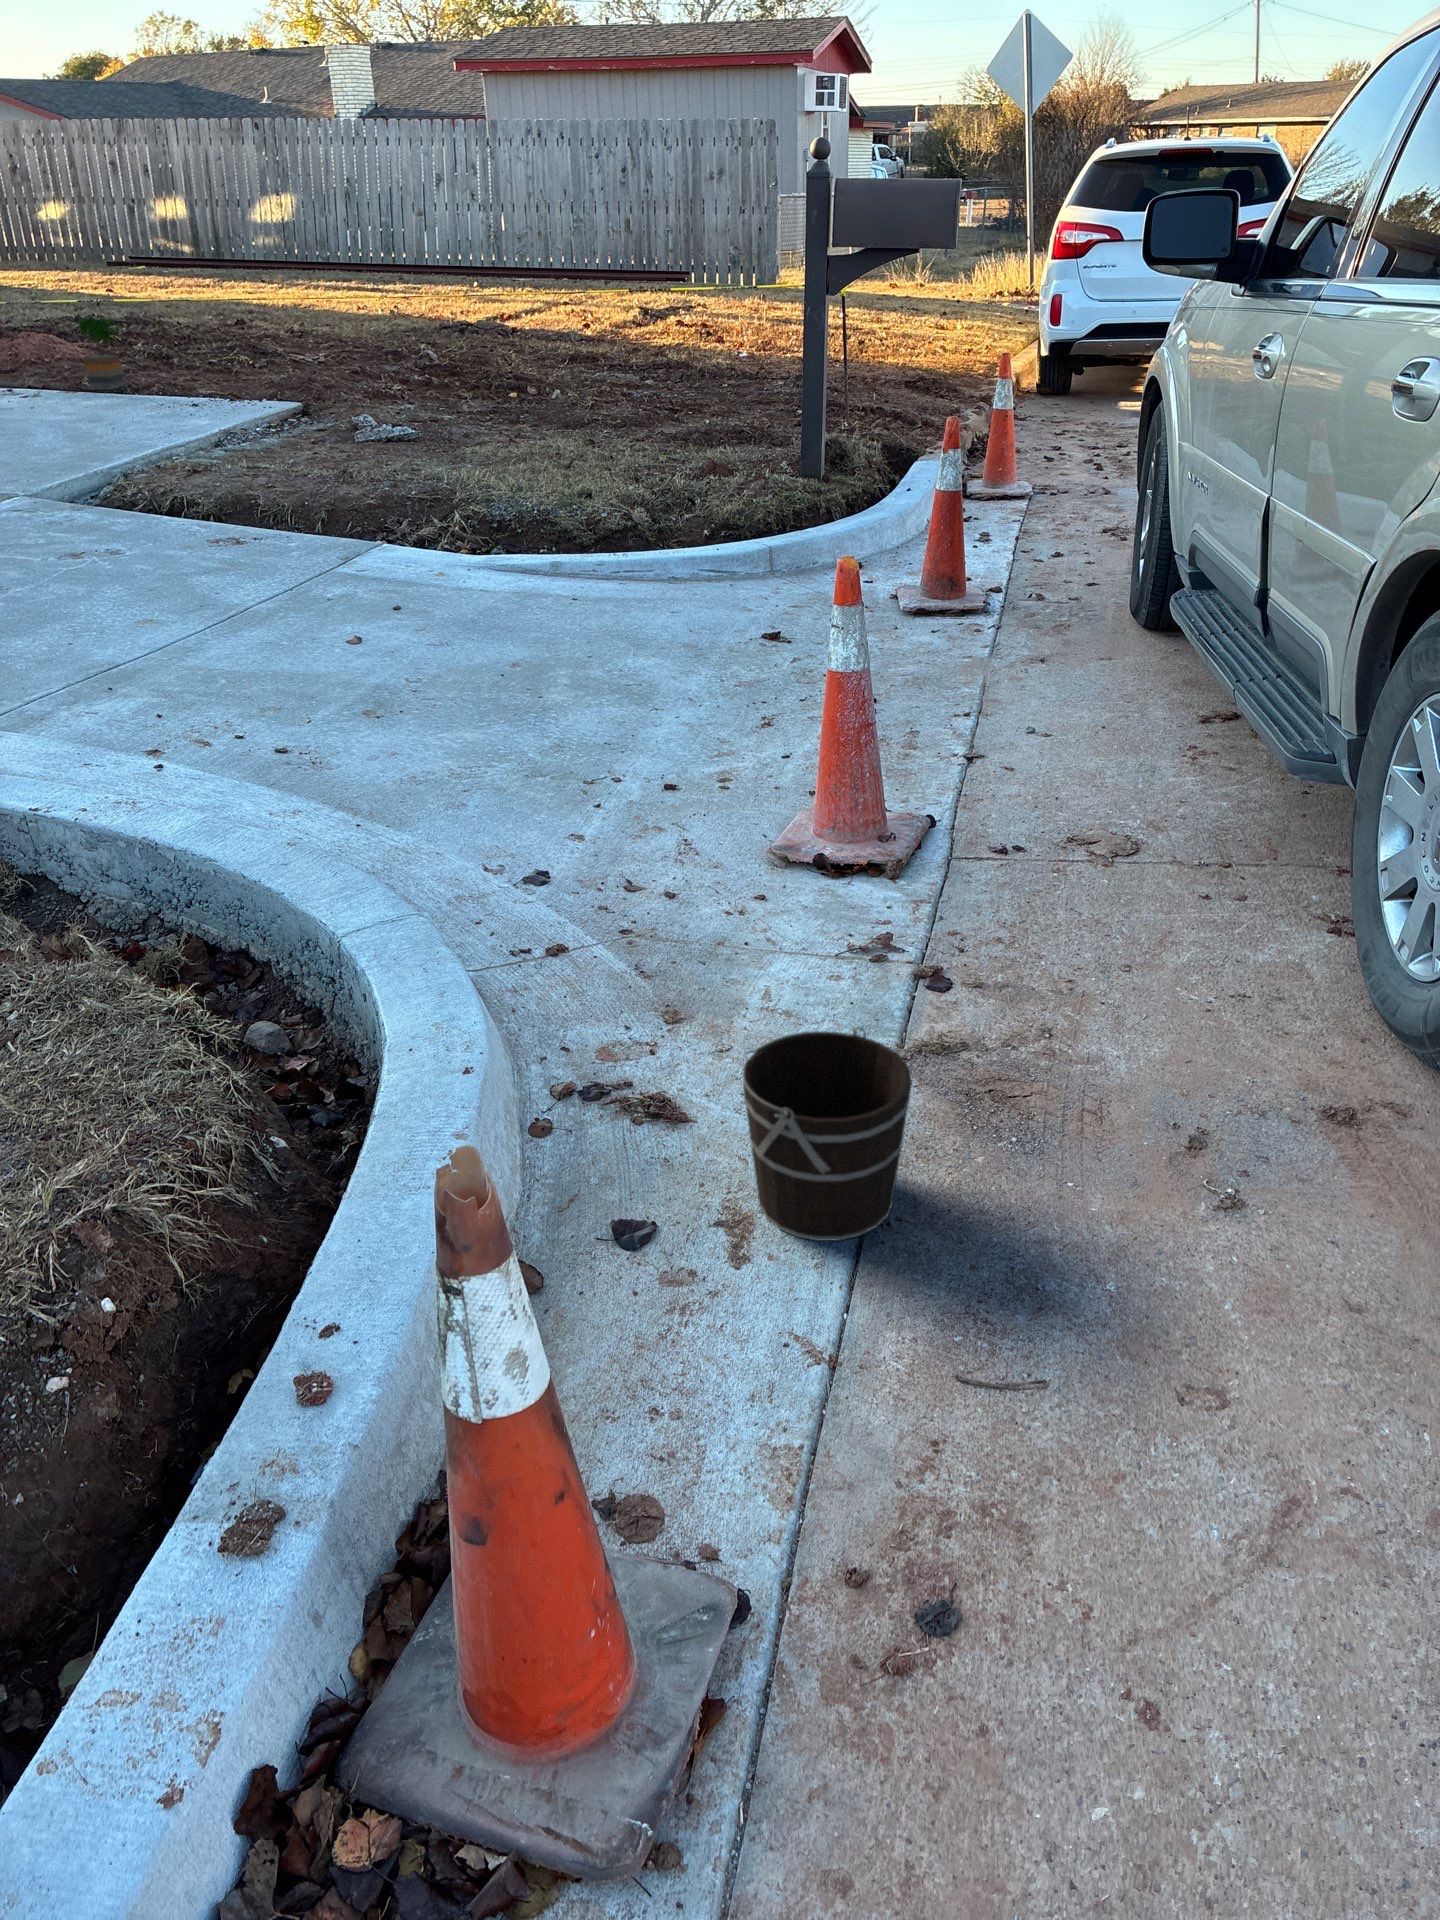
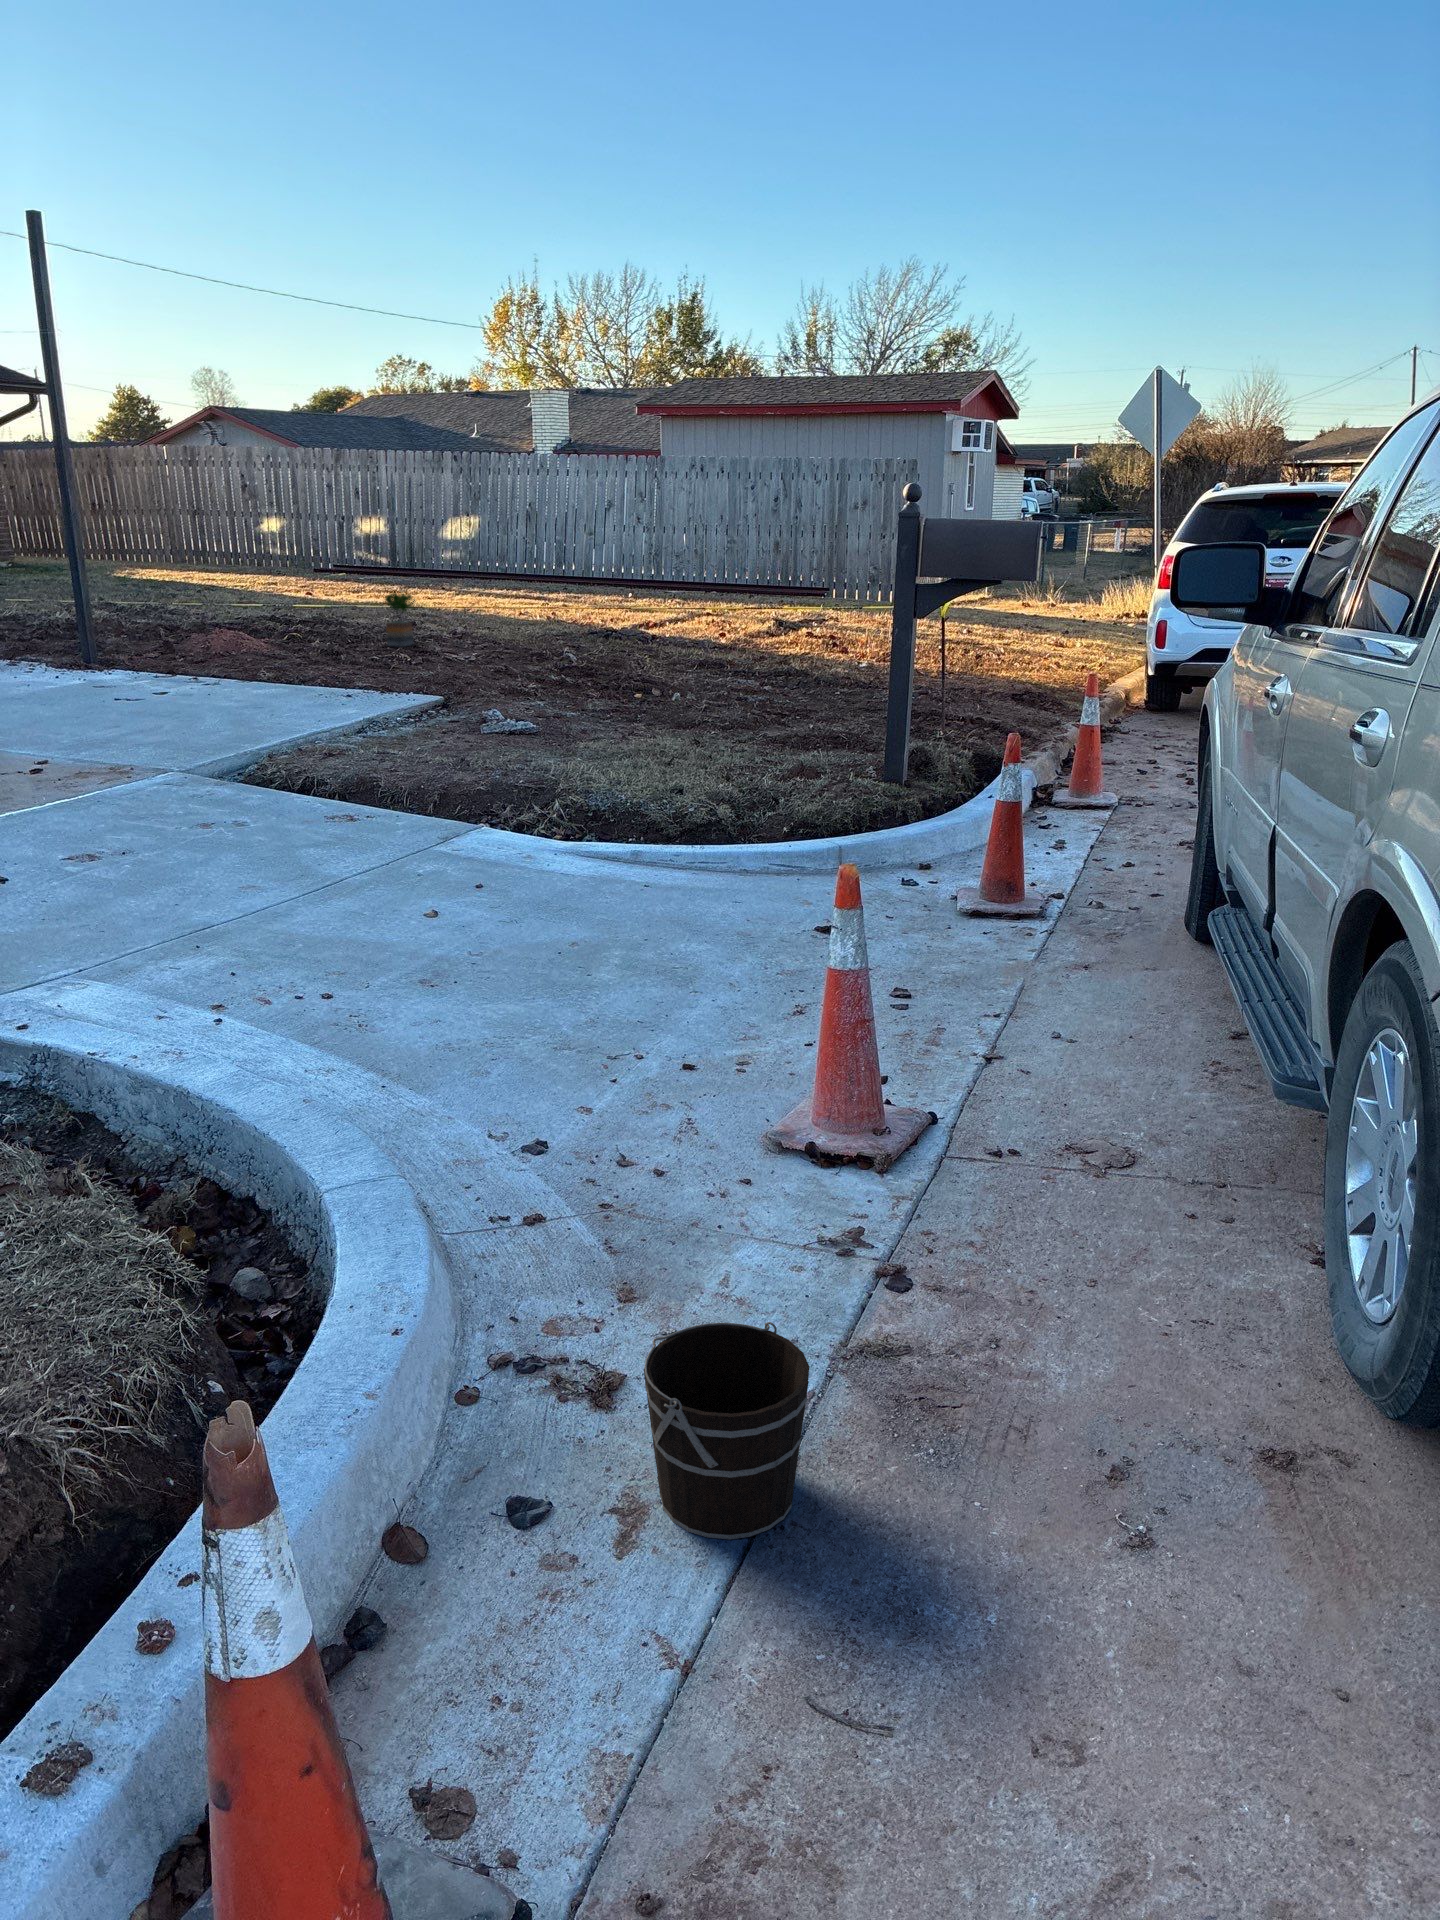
potted tree: present [78,316,125,390] -> present [385,592,416,647]

